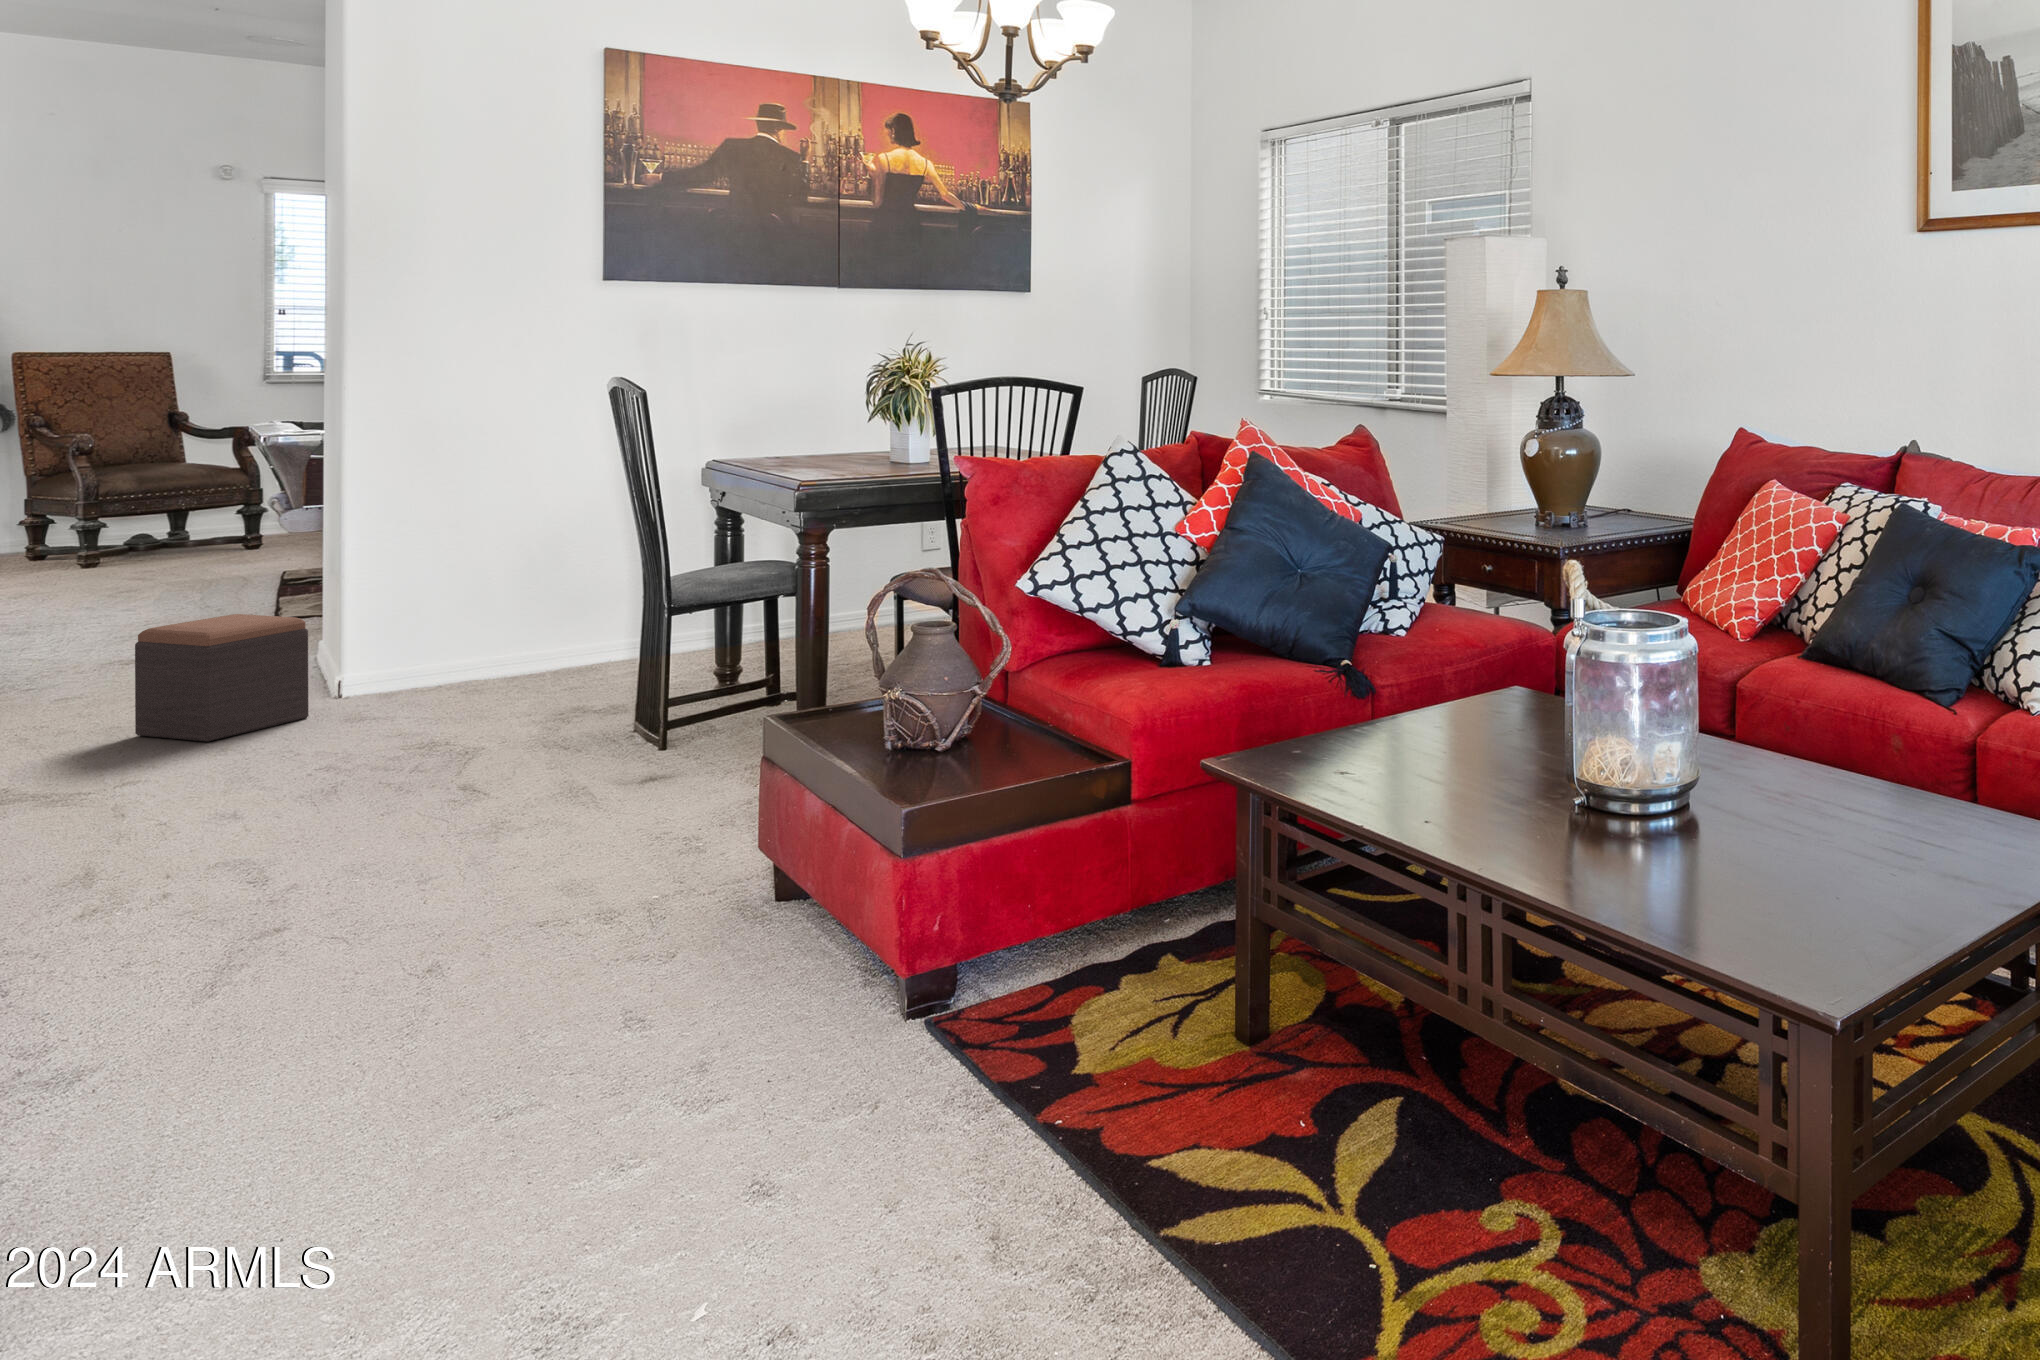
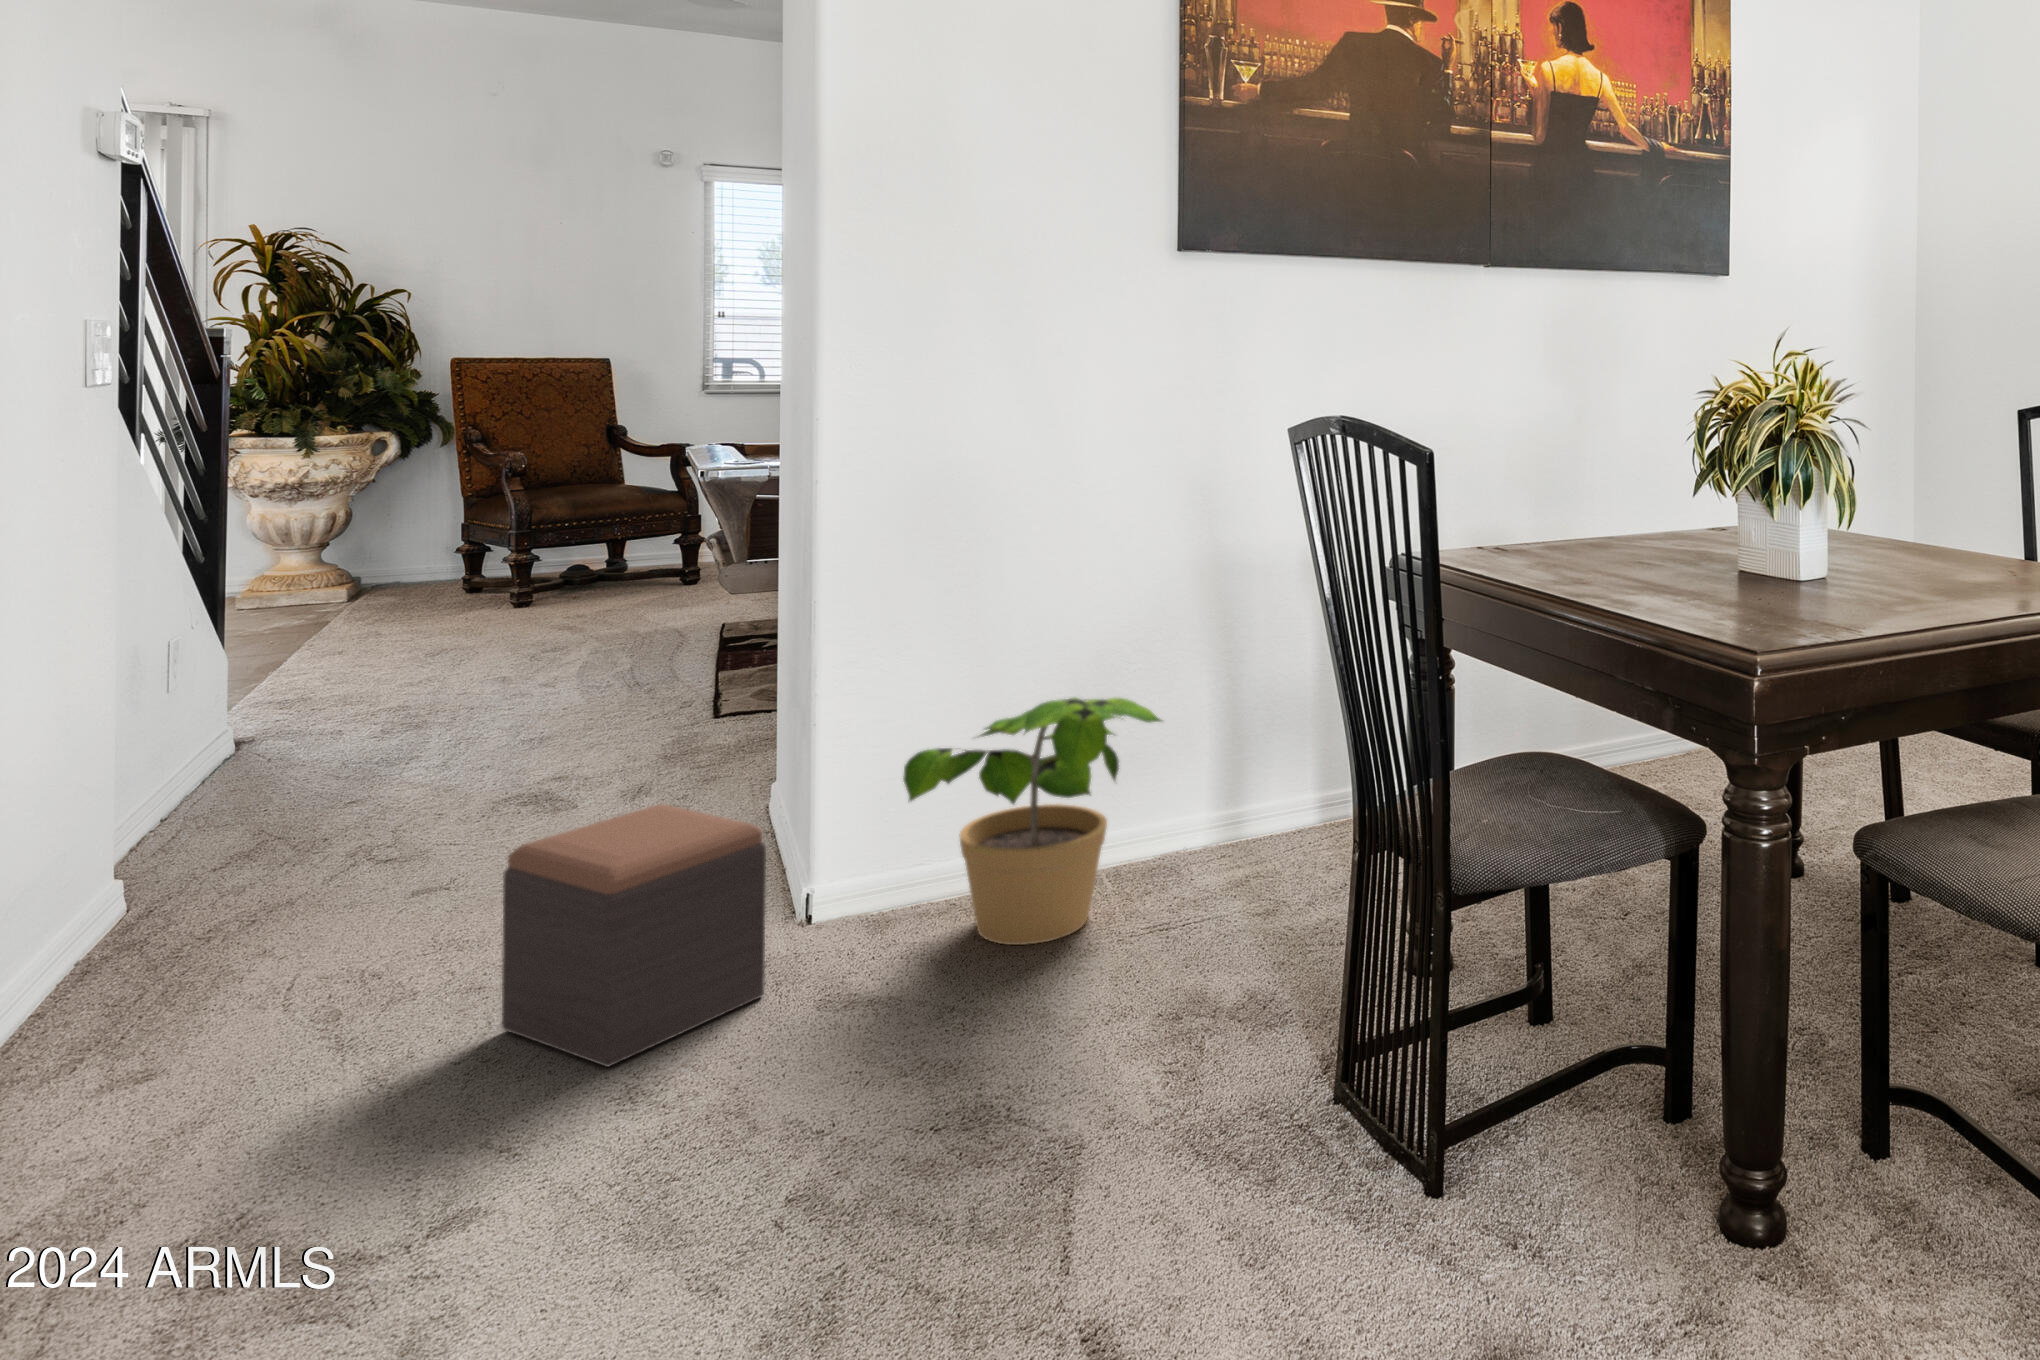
potted plant: none [401,542,567,694] -> present [903,697,1161,945]

